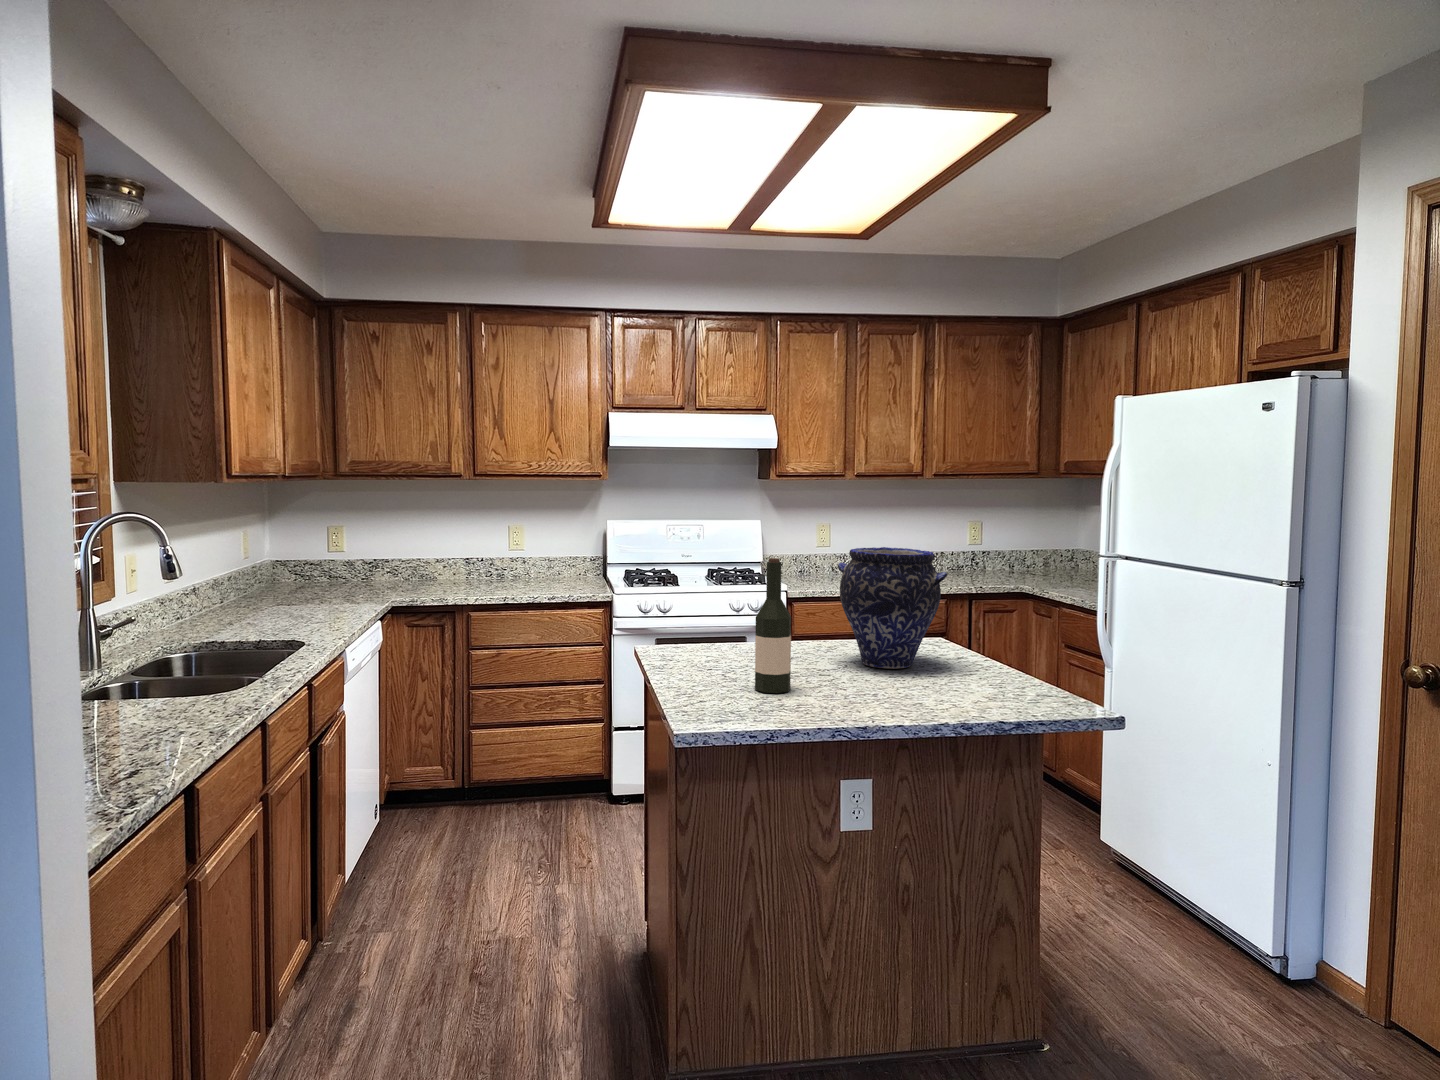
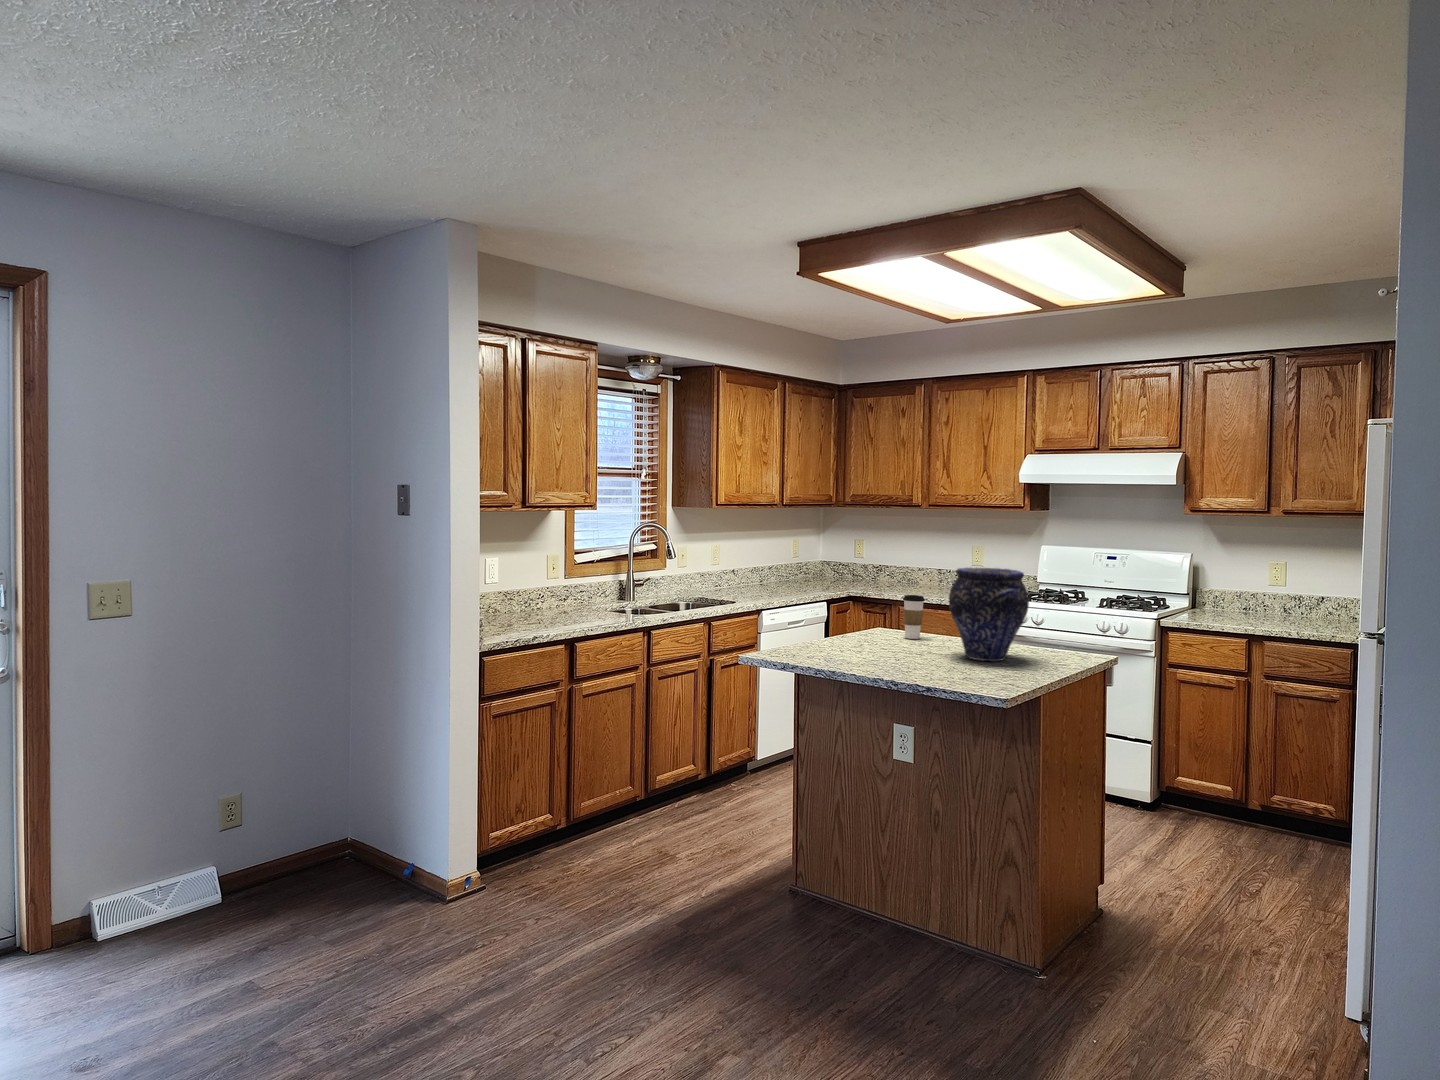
wine bottle: present [755,558,791,693] -> none [848,565,874,655]
coffee cup: none [715,594,745,655] -> present [903,595,925,639]

